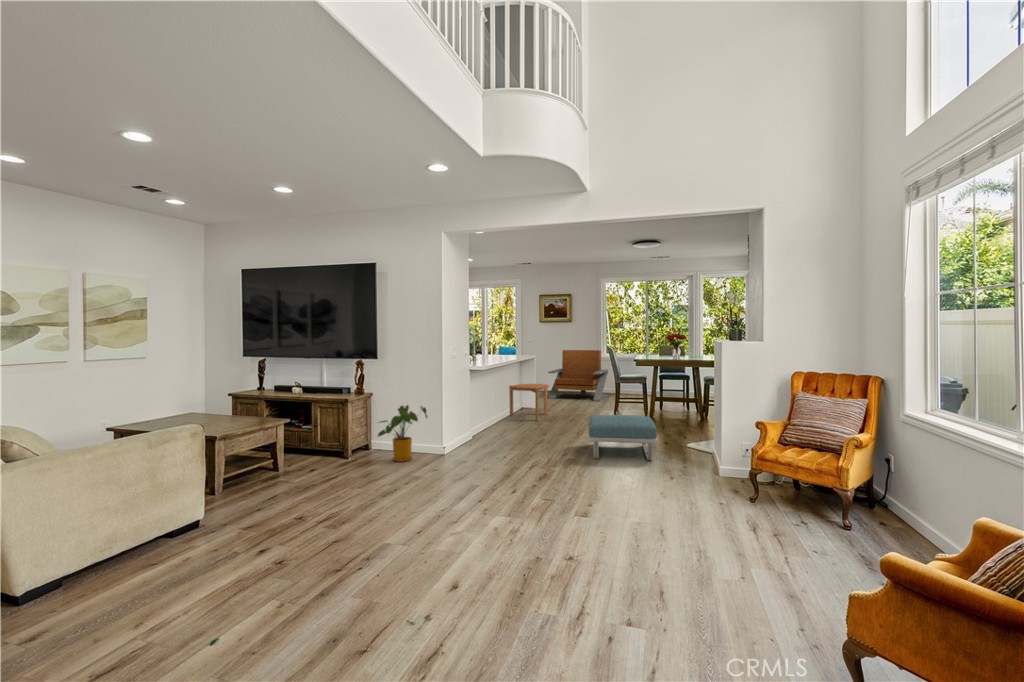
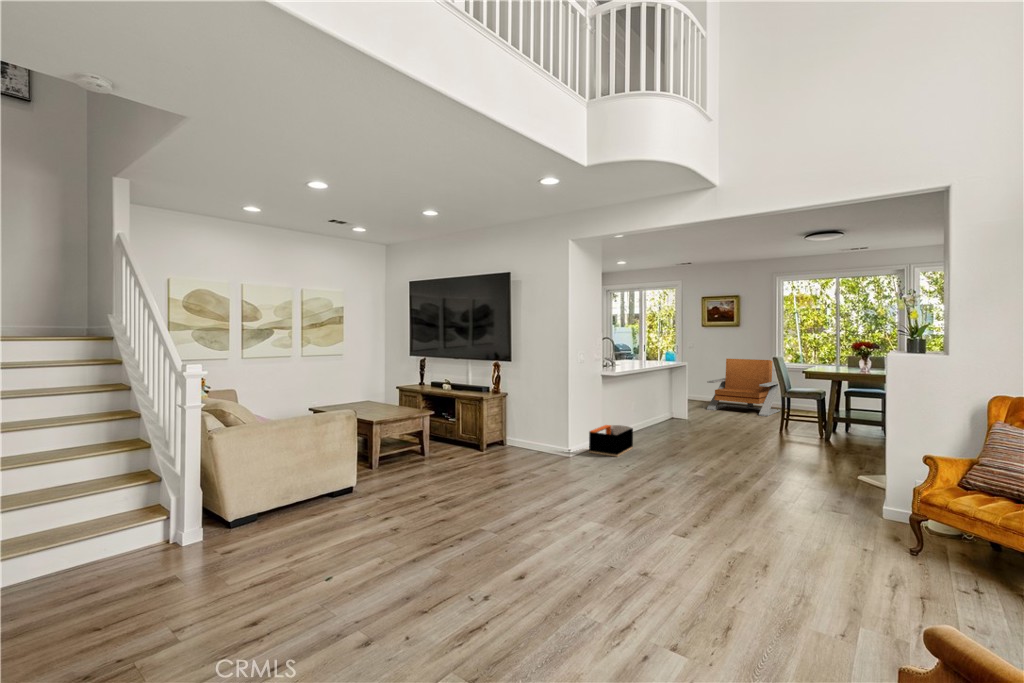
side table: present [509,384,550,421] -> none [656,392,700,432]
house plant: present [378,405,428,462] -> none [507,406,556,458]
footstool: present [589,415,657,460] -> none [722,431,805,487]
storage bin: none [460,419,500,450] -> present [589,425,633,457]

